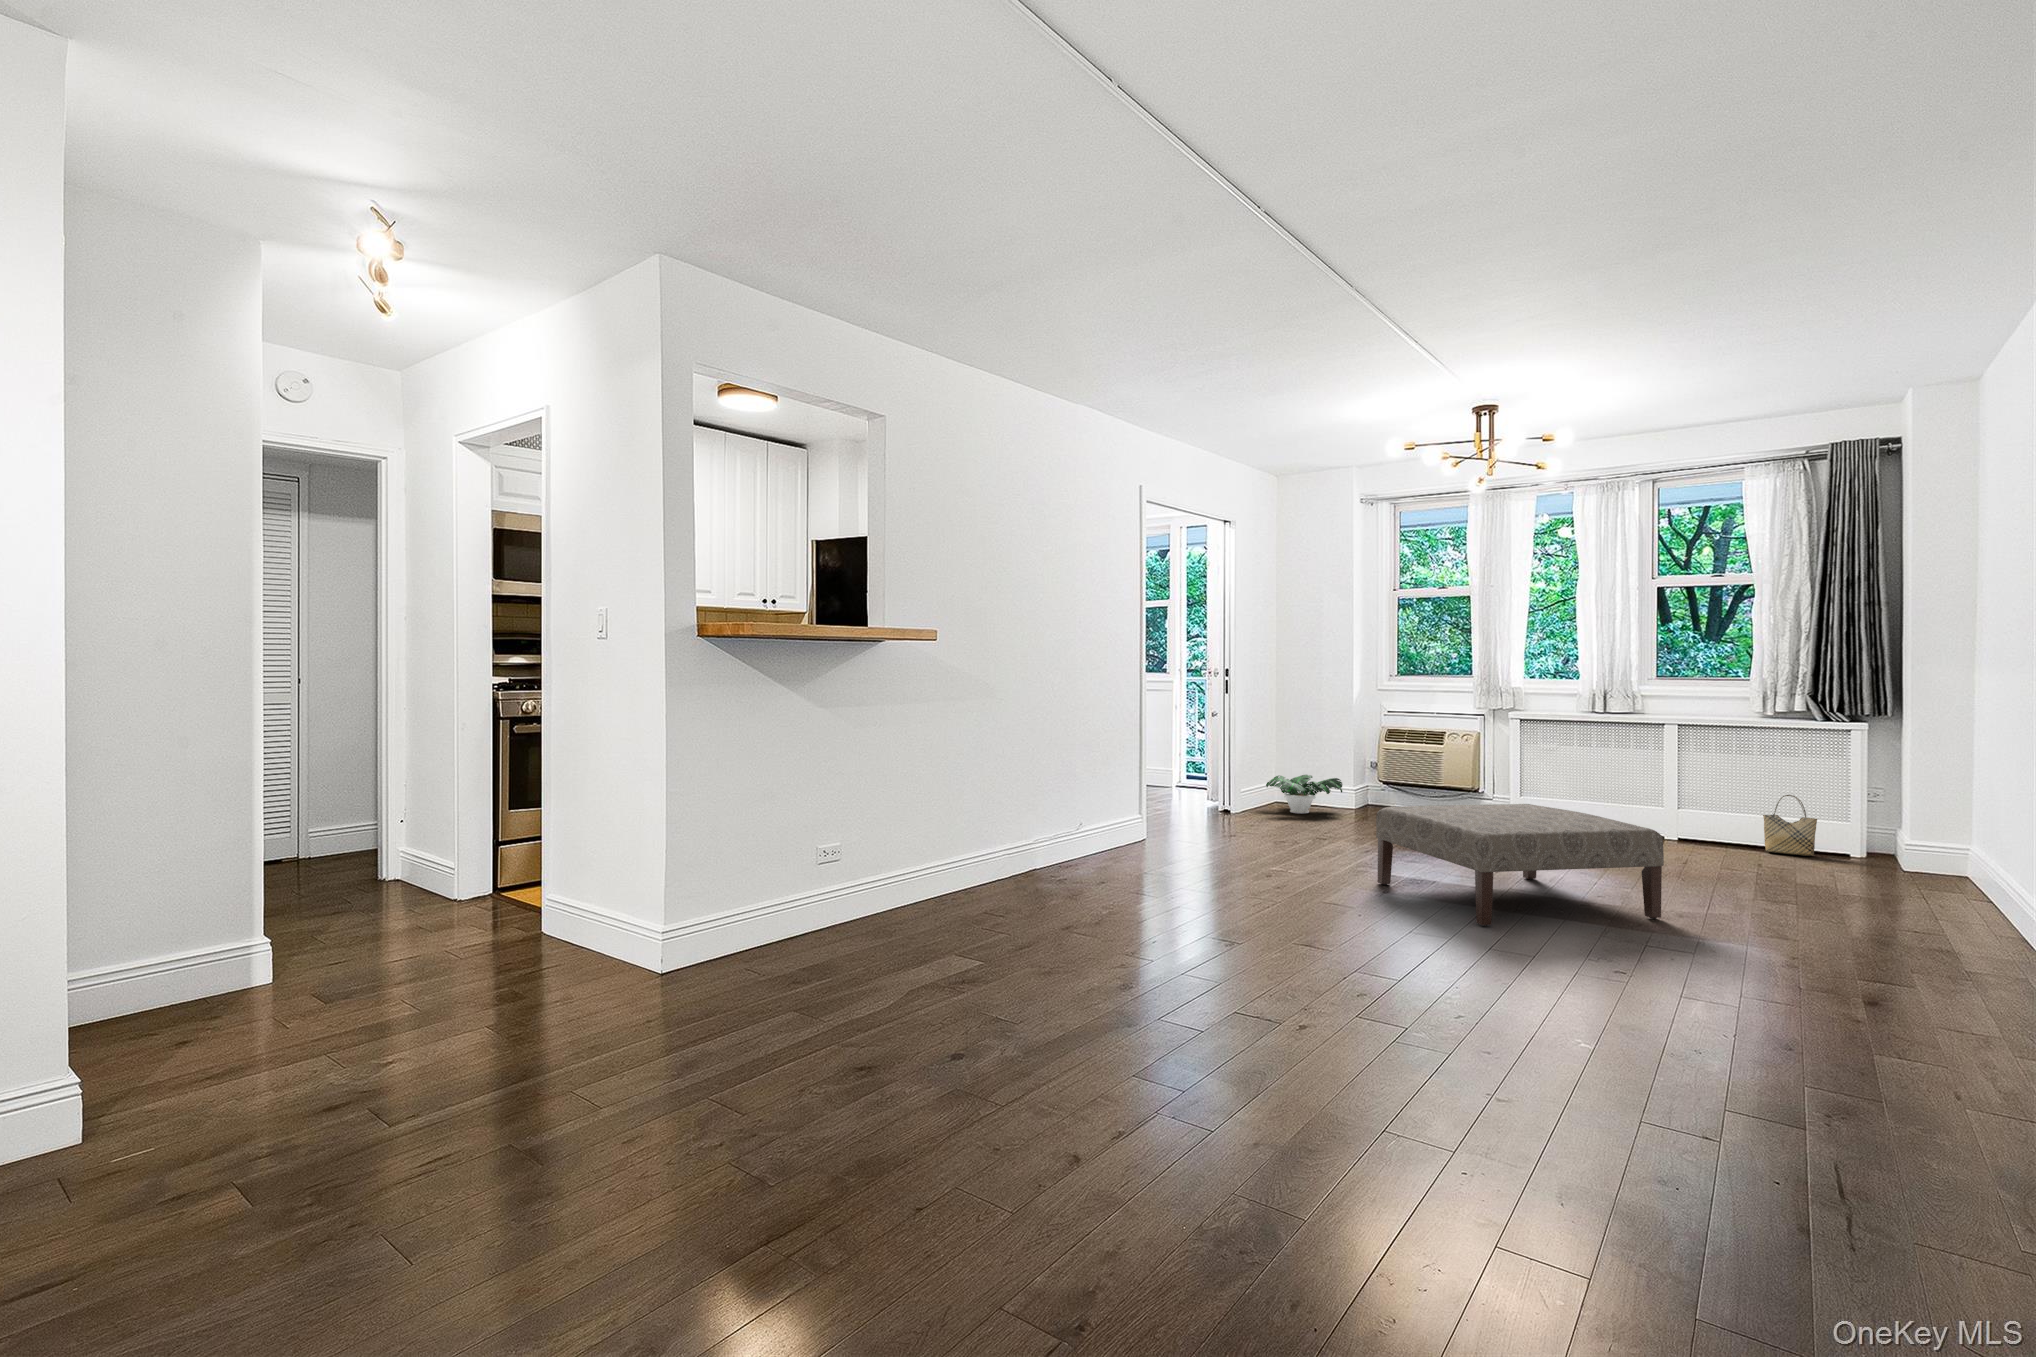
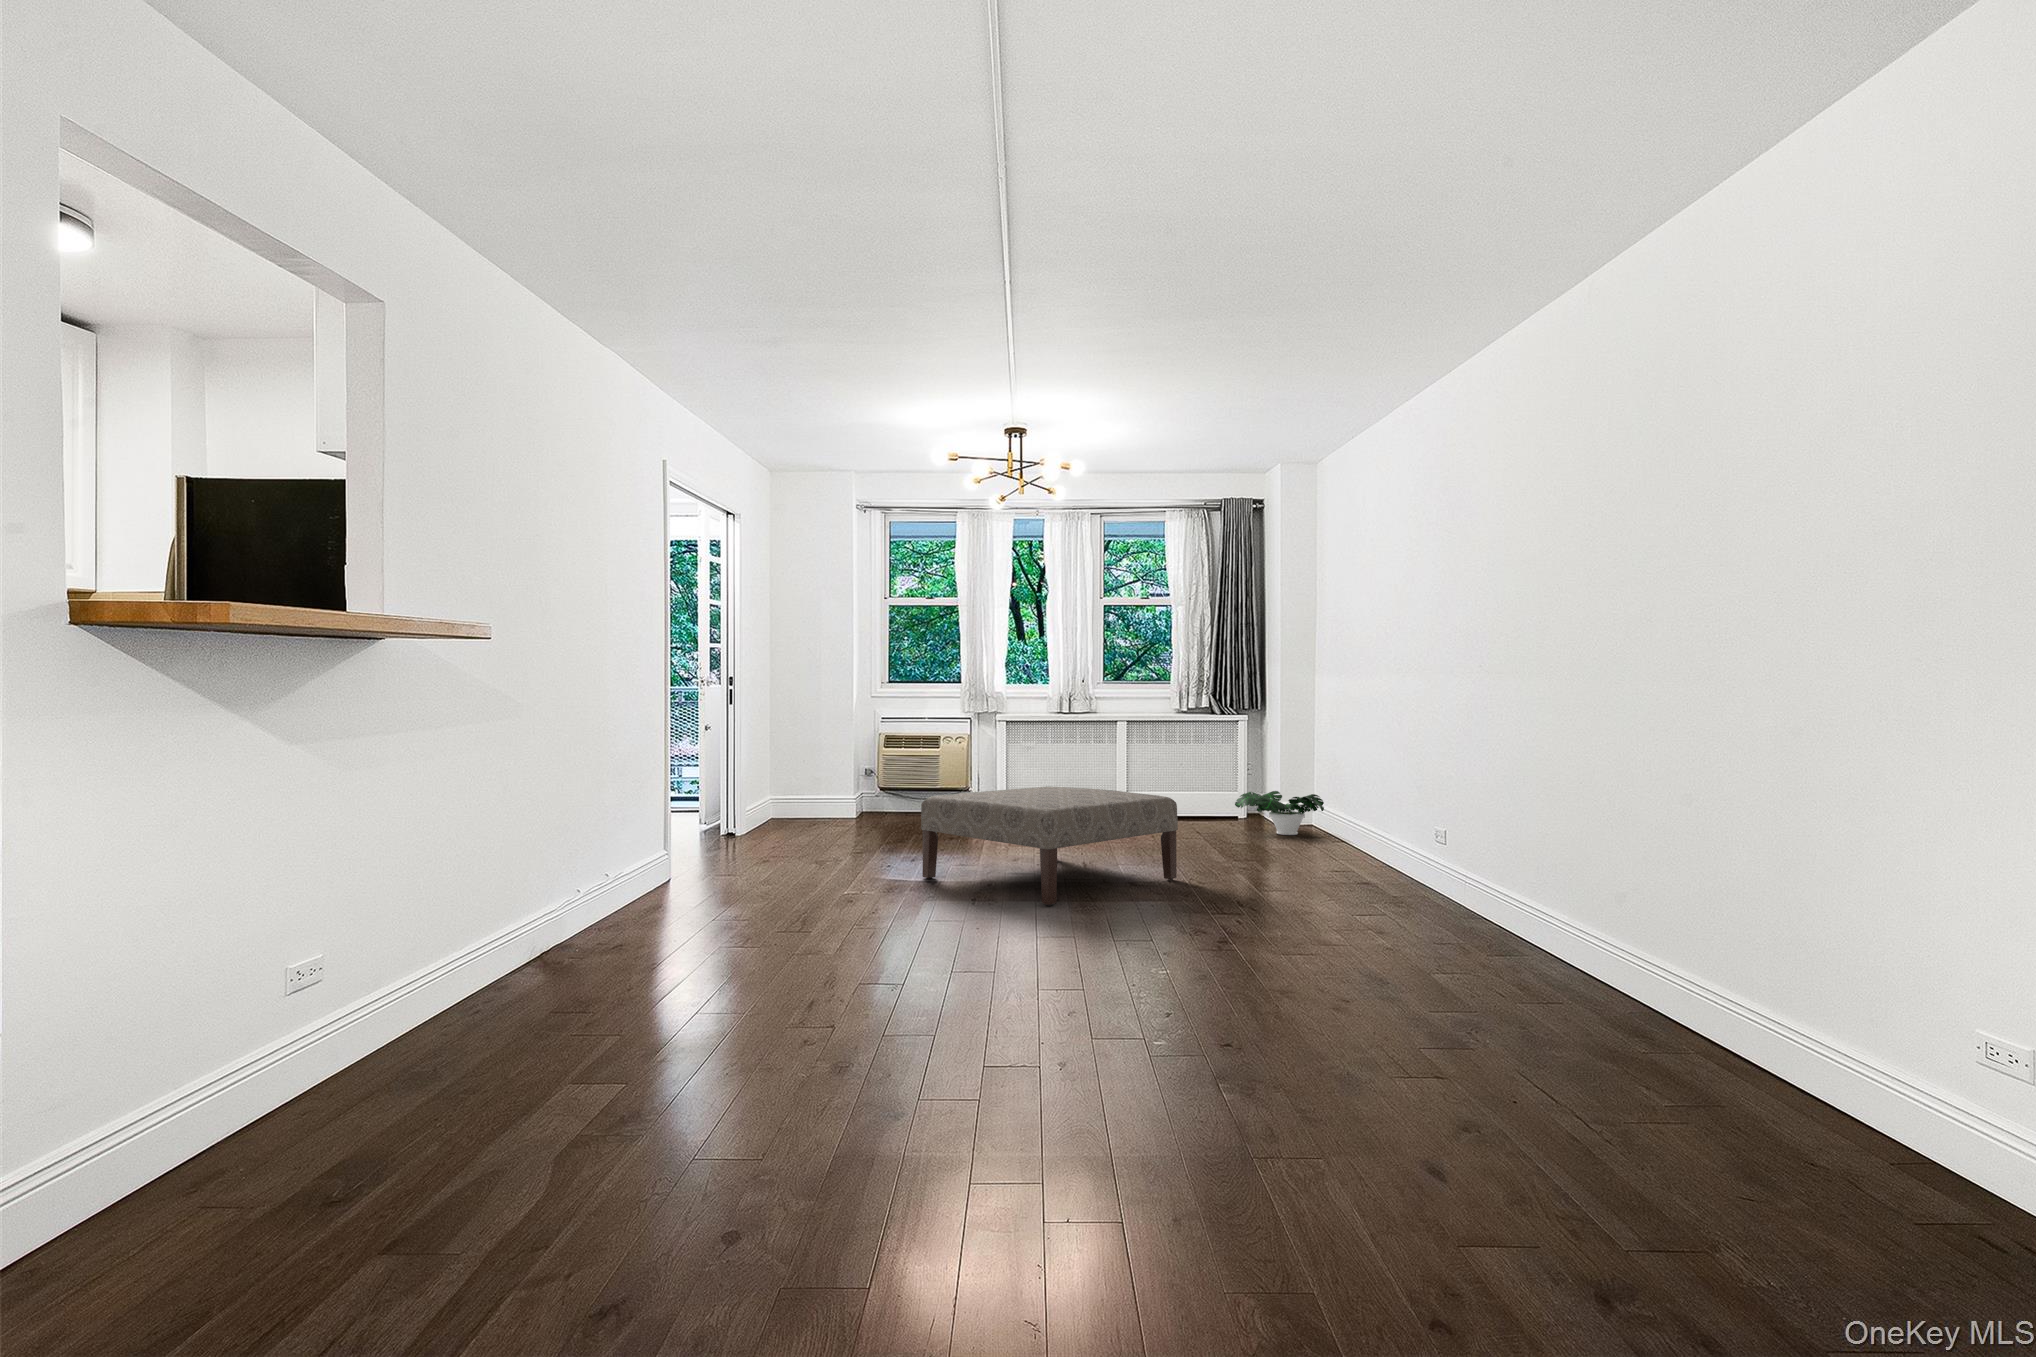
potted plant: present [1266,775,1342,814] -> present [1235,791,1324,835]
woven basket: present [1763,795,1817,856] -> none [1185,774,1220,822]

